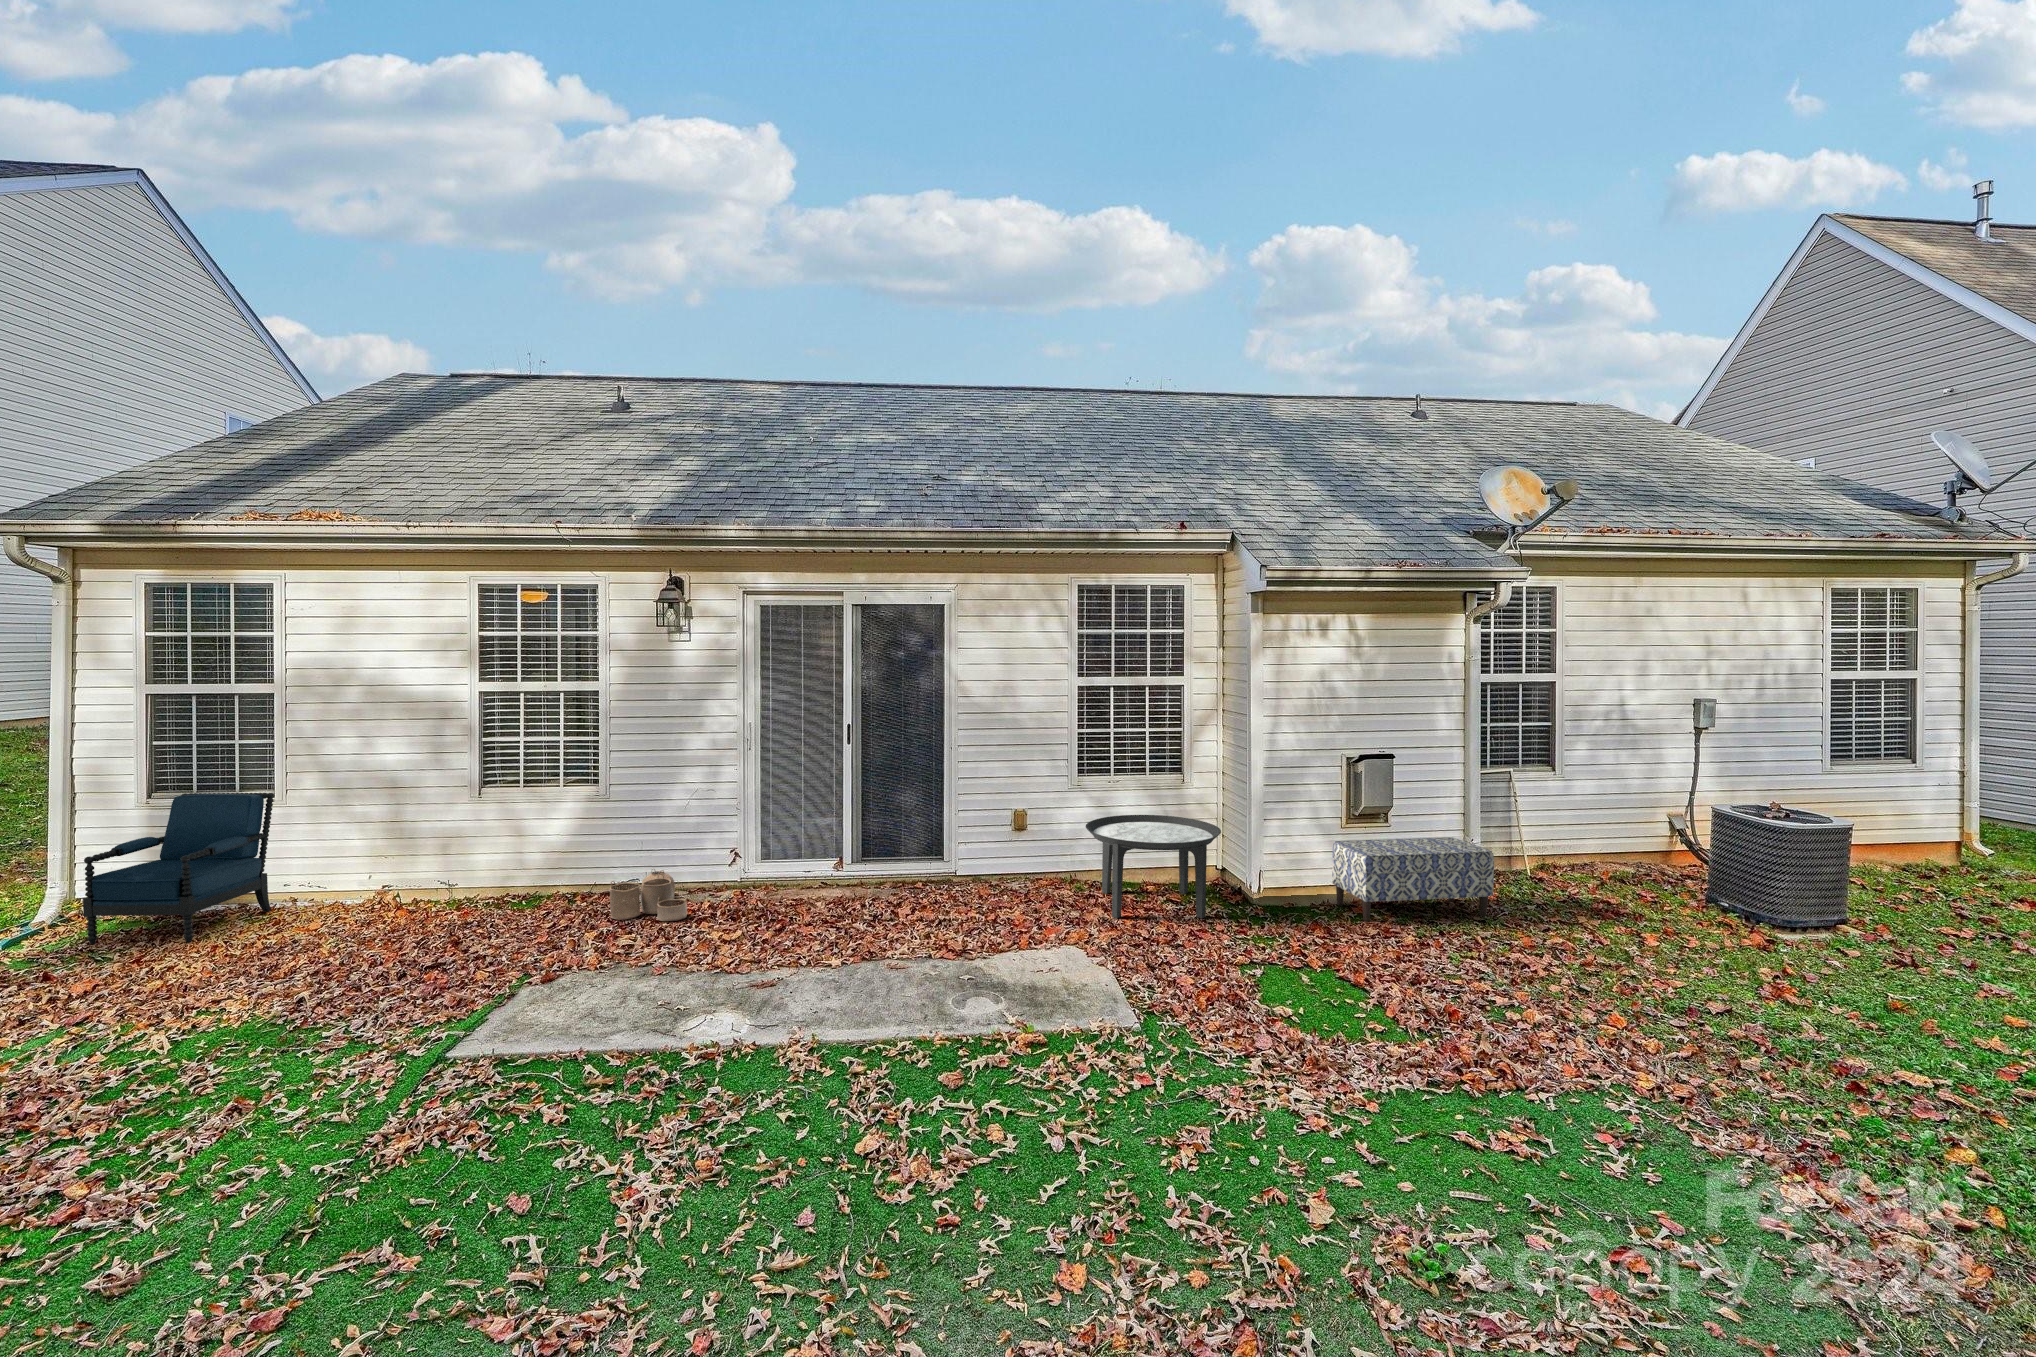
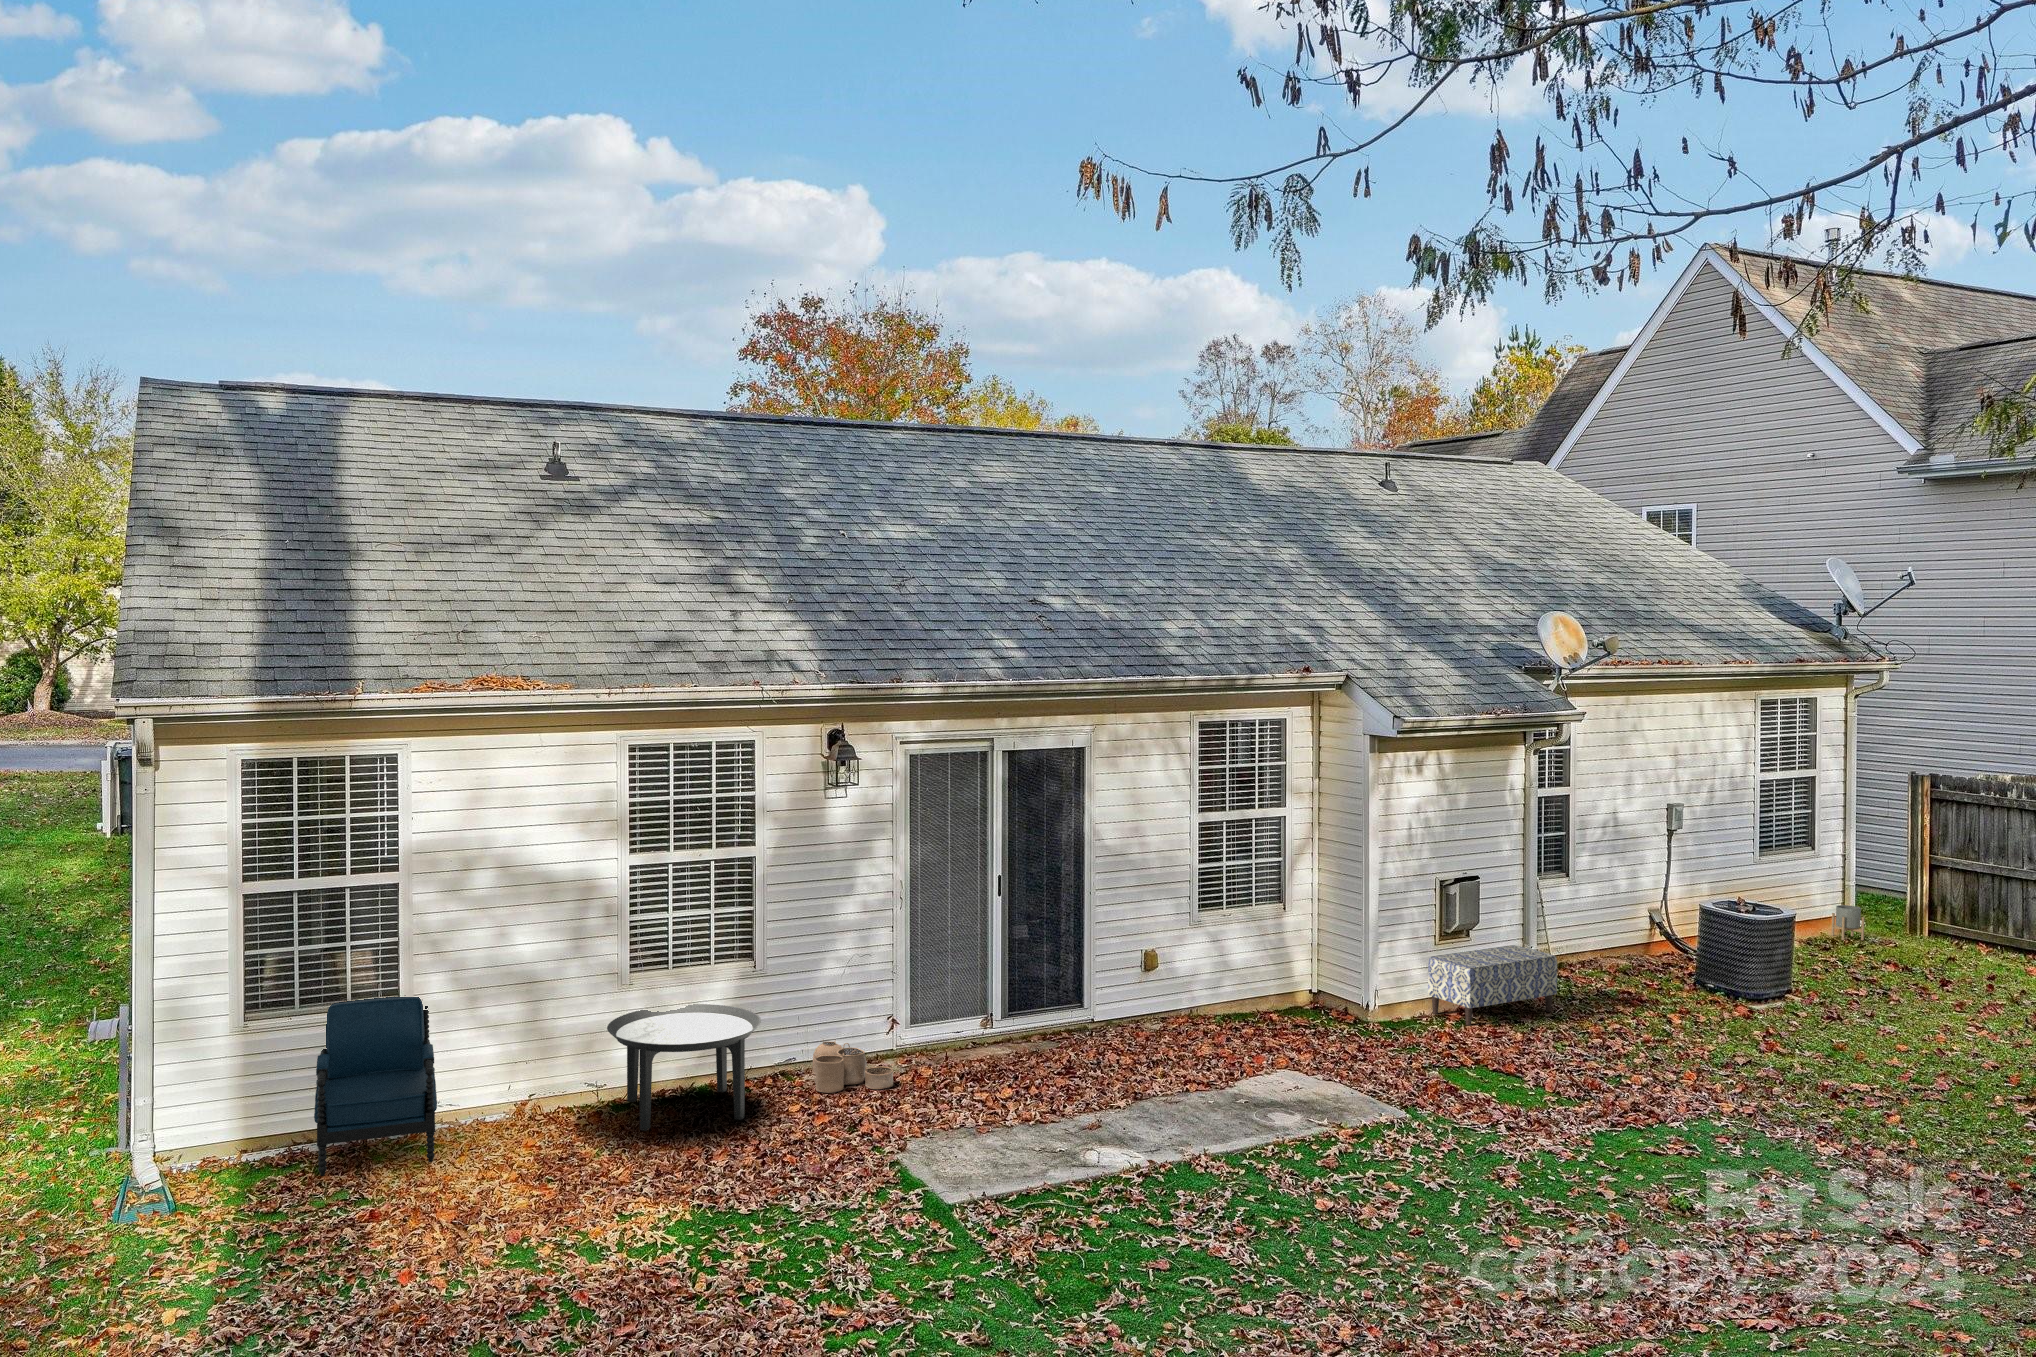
round table: present [1086,815,1221,918] -> present [607,1004,761,1131]
planter: none [1937,829,1986,872] -> present [1832,905,1864,940]

